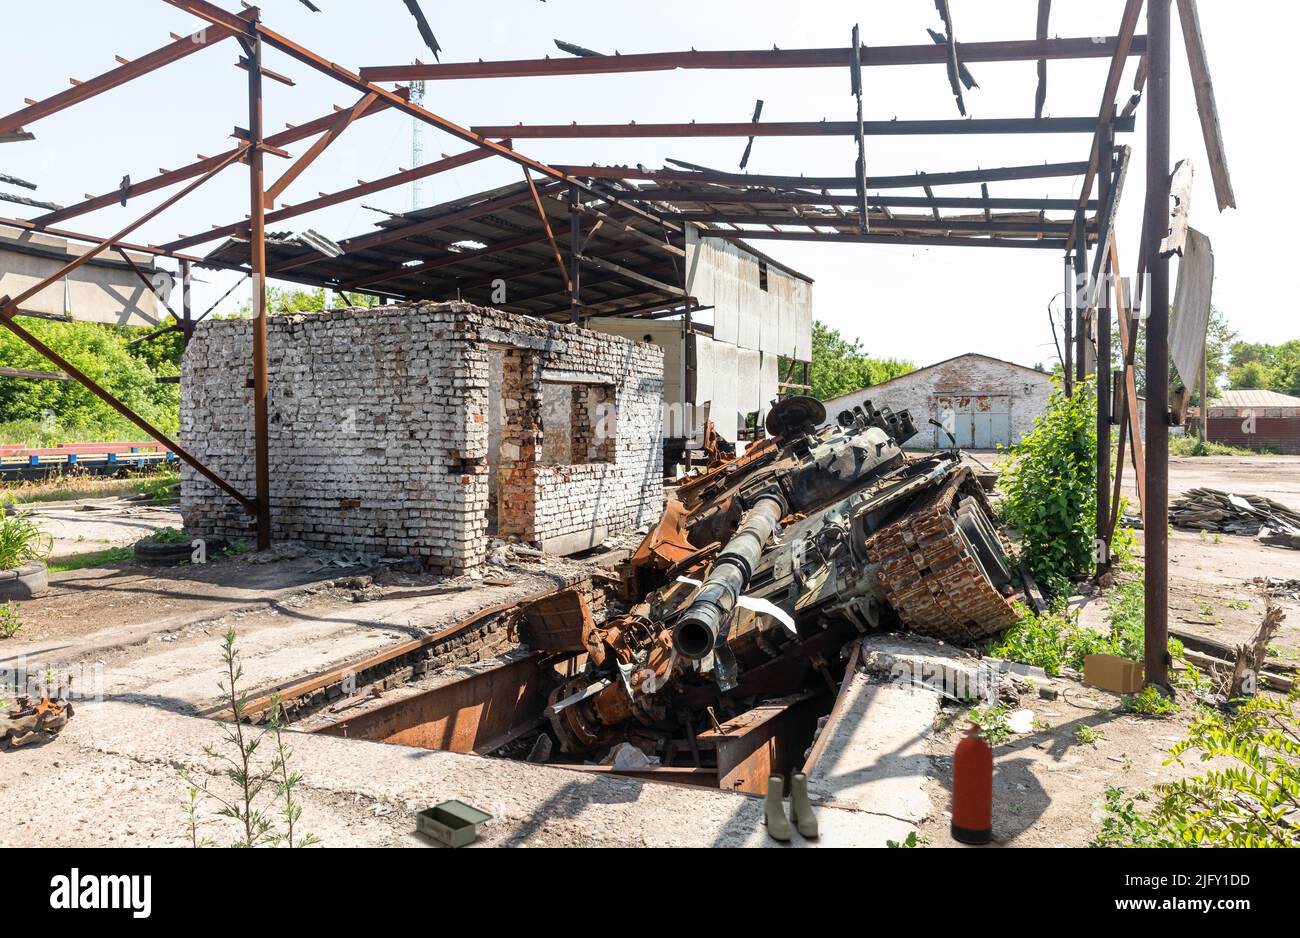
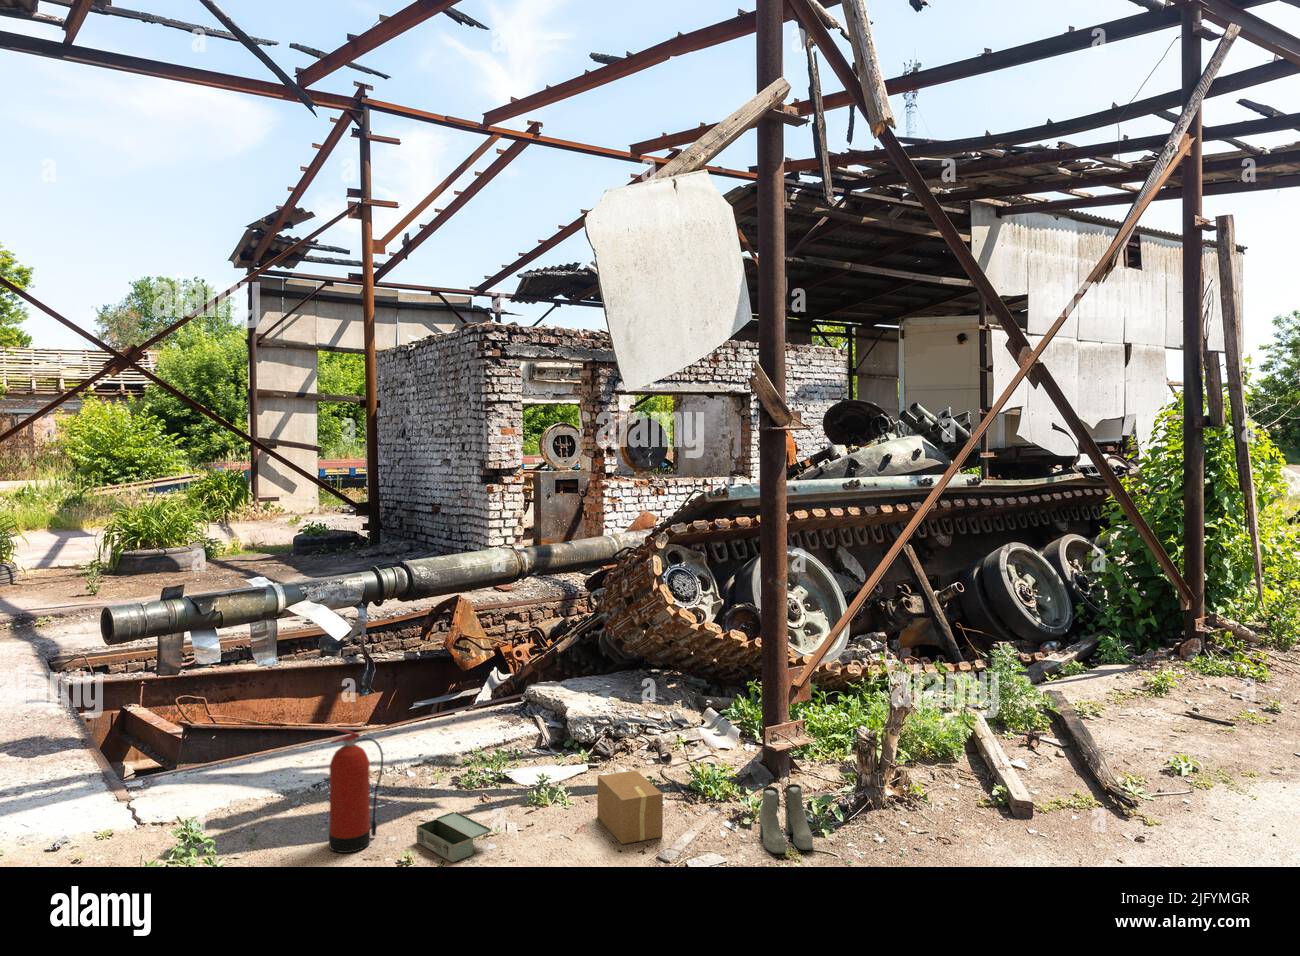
cardboard box: present [1084,653,1143,694] -> present [597,771,663,844]
fire extinguisher: present [950,720,993,844] -> present [329,728,383,853]

